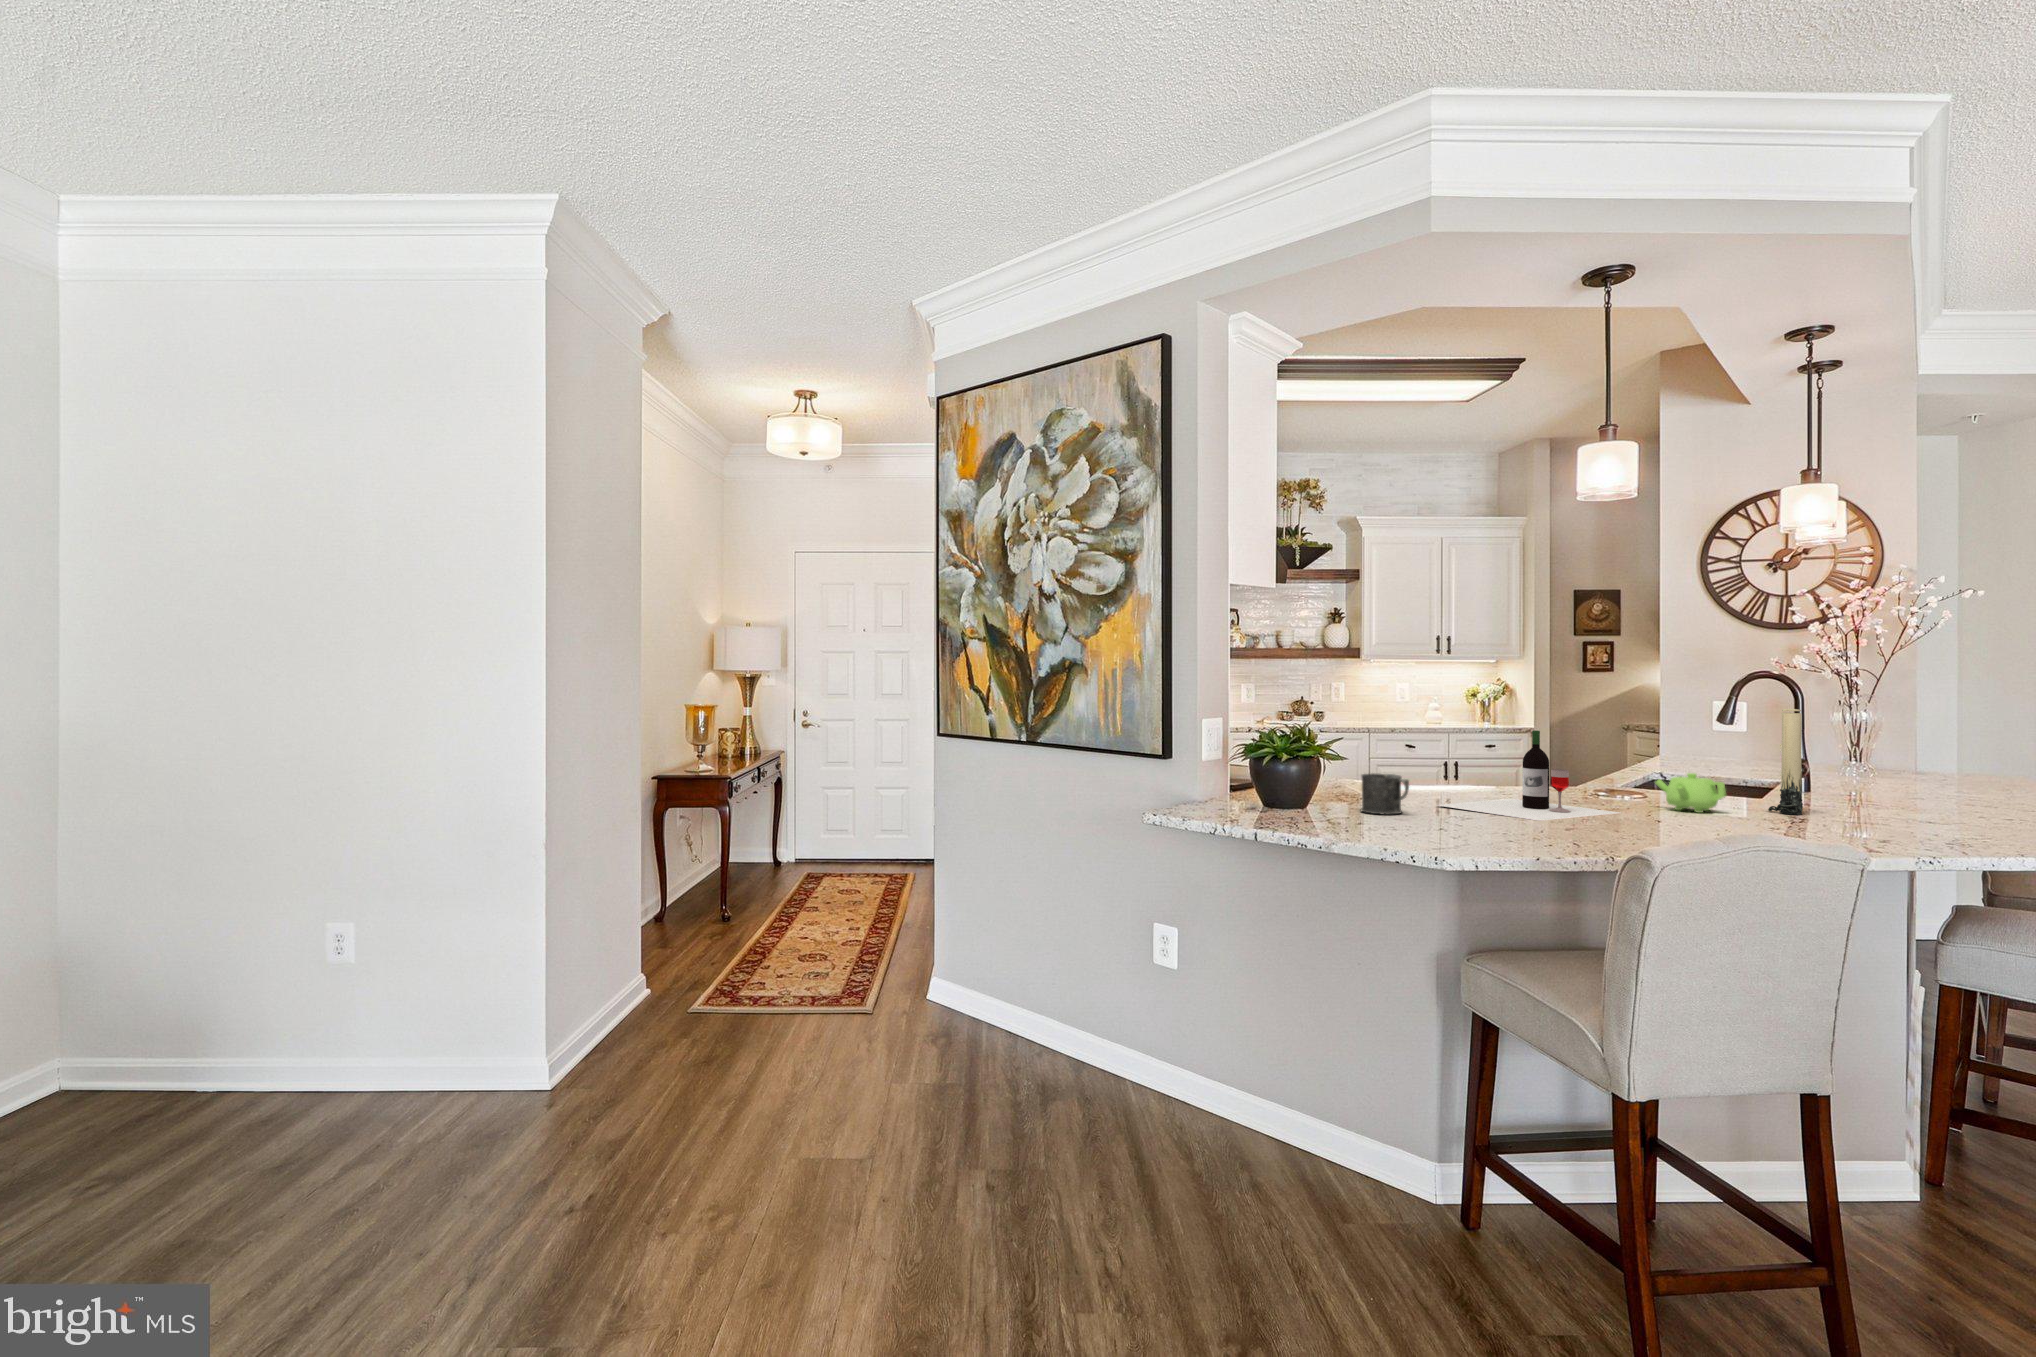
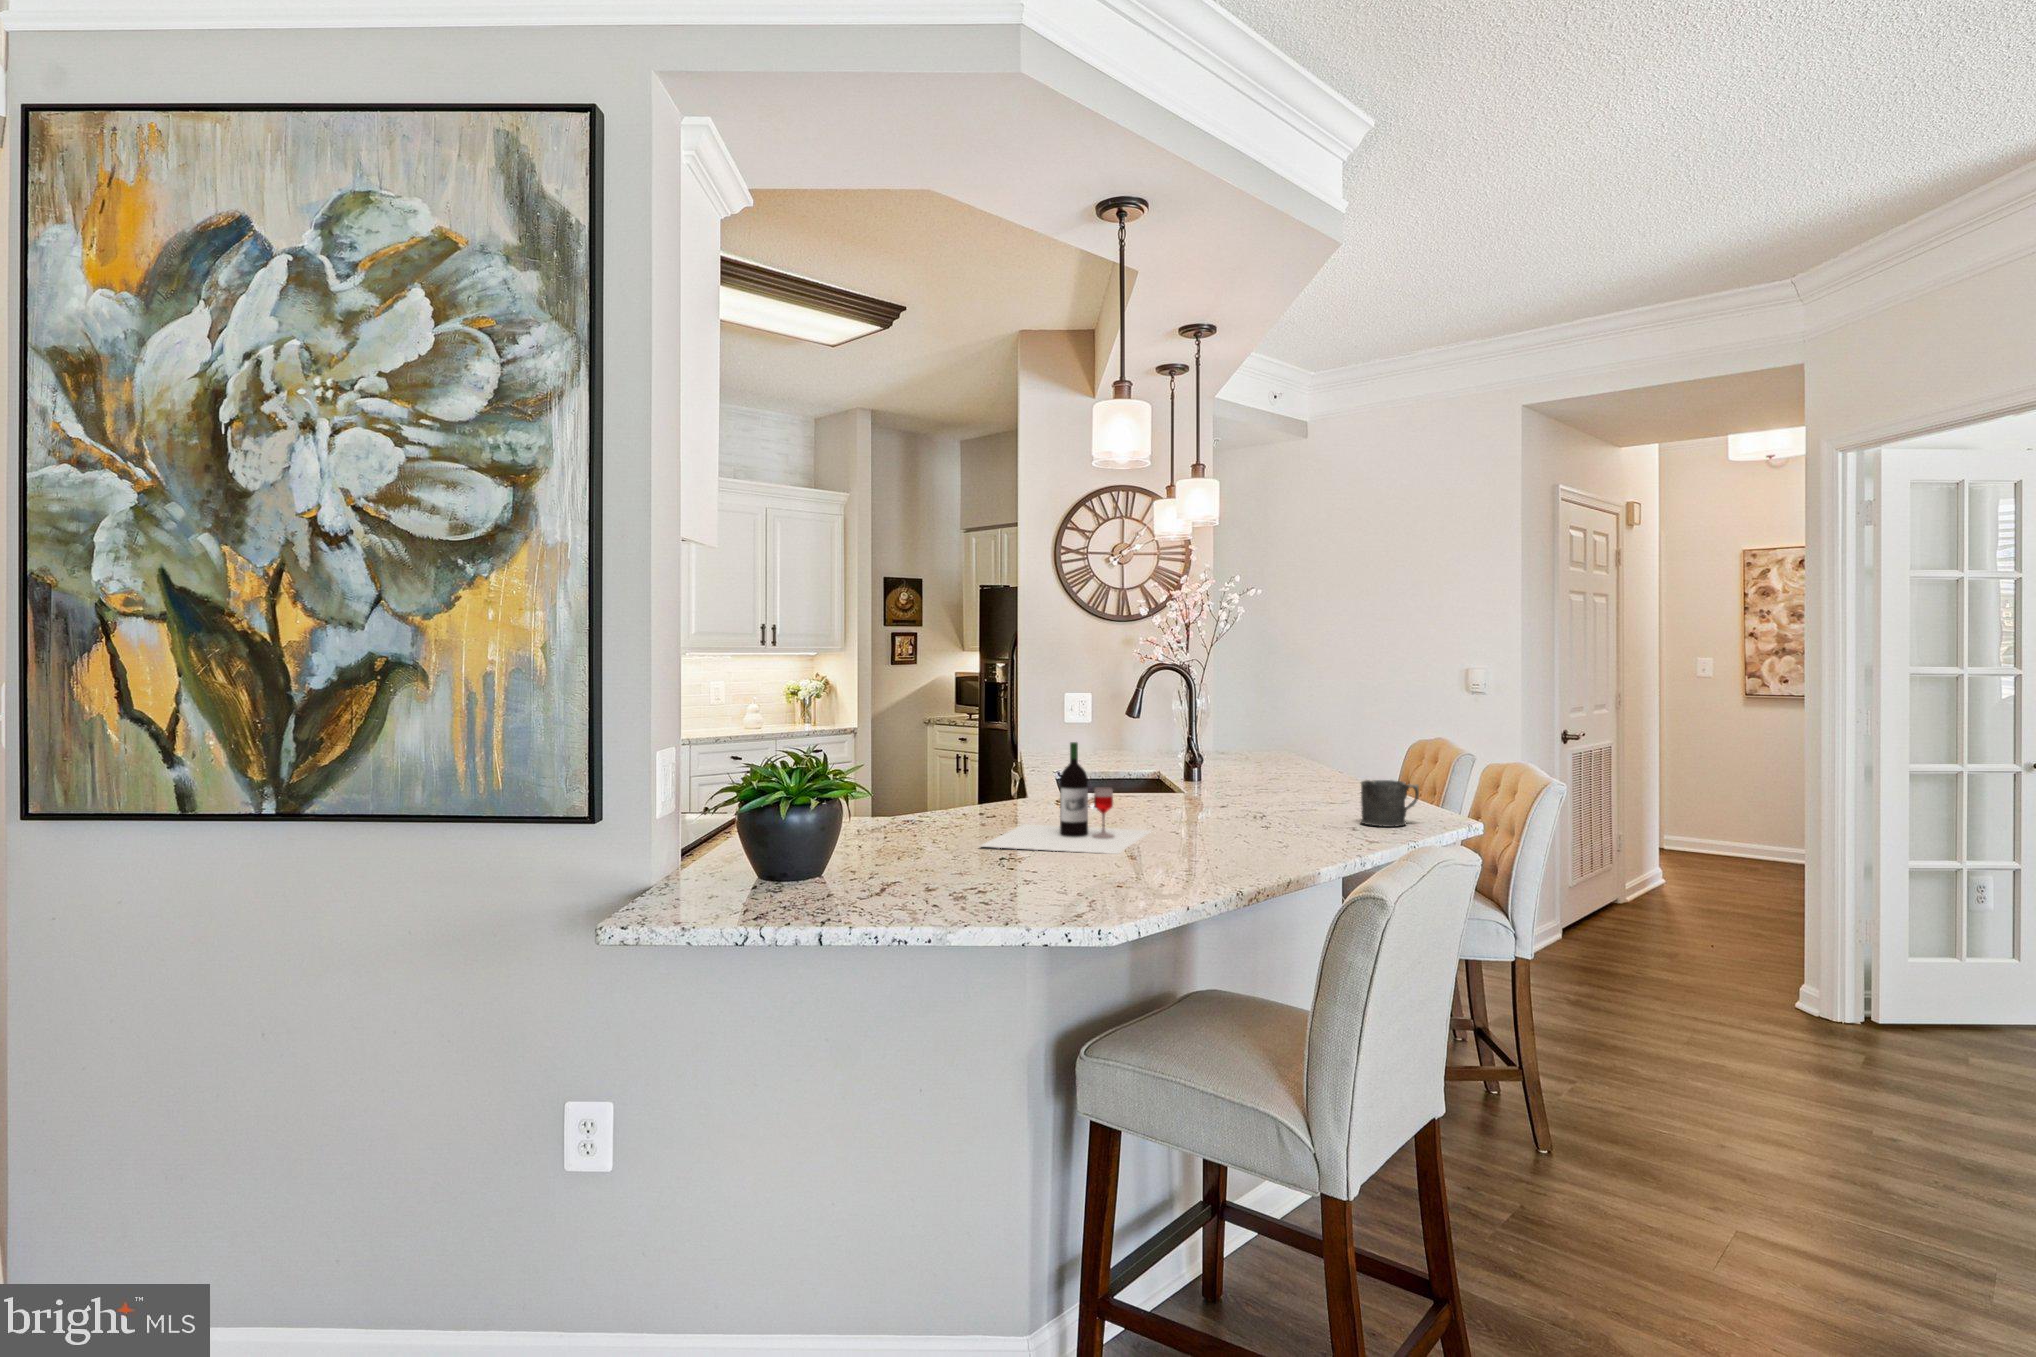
candle: present [1768,709,1803,815] -> none [1244,707,1274,813]
mug: present [1361,773,1409,815] -> present [1360,780,1419,827]
teapot: present [1655,773,1726,813] -> none [1160,779,1226,821]

